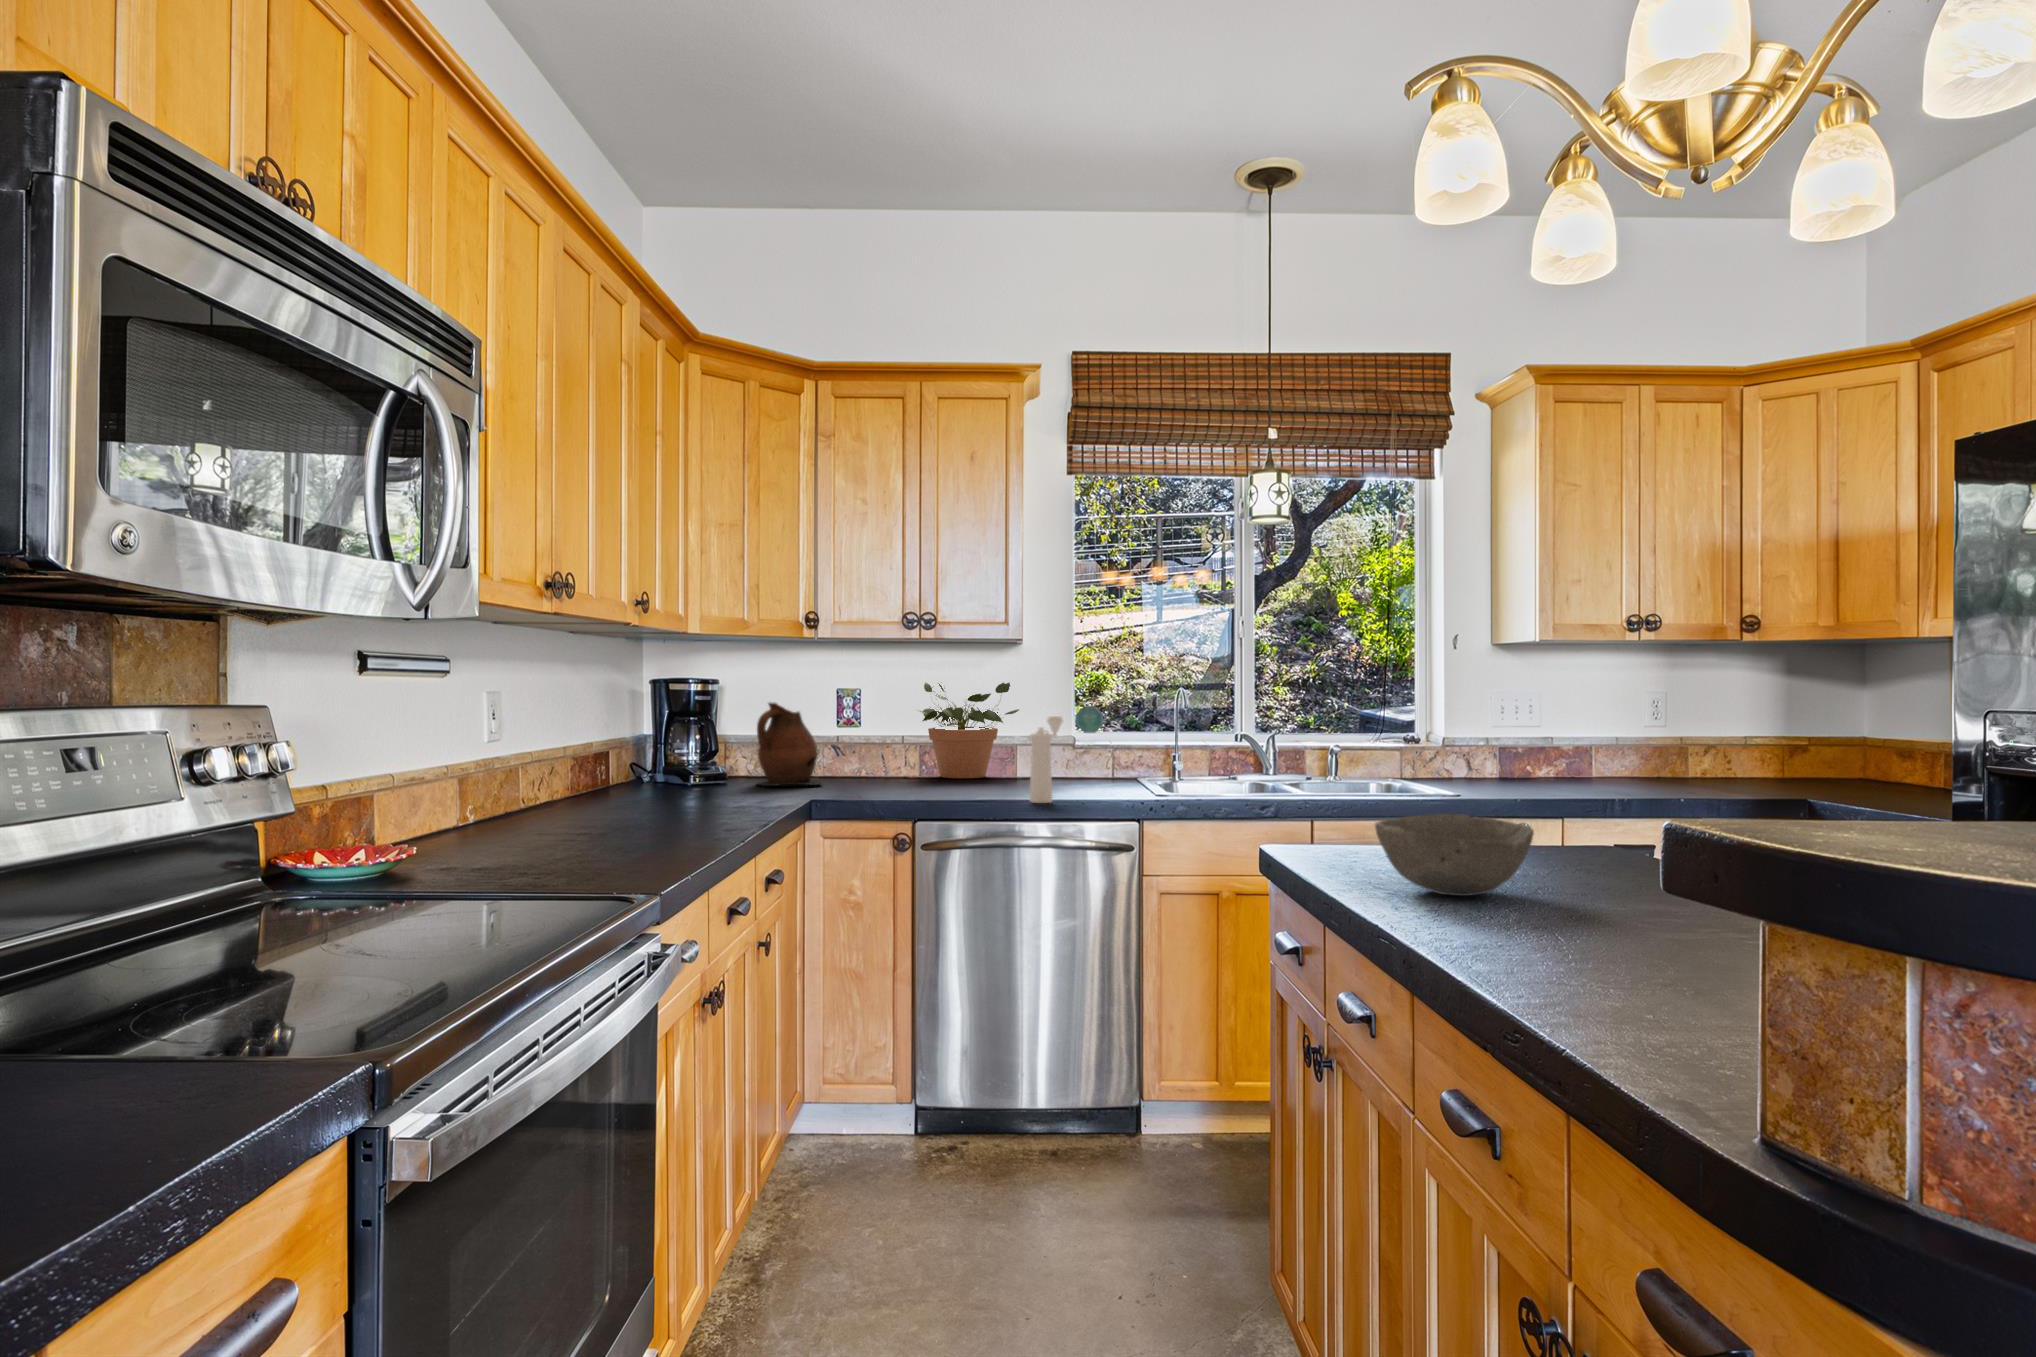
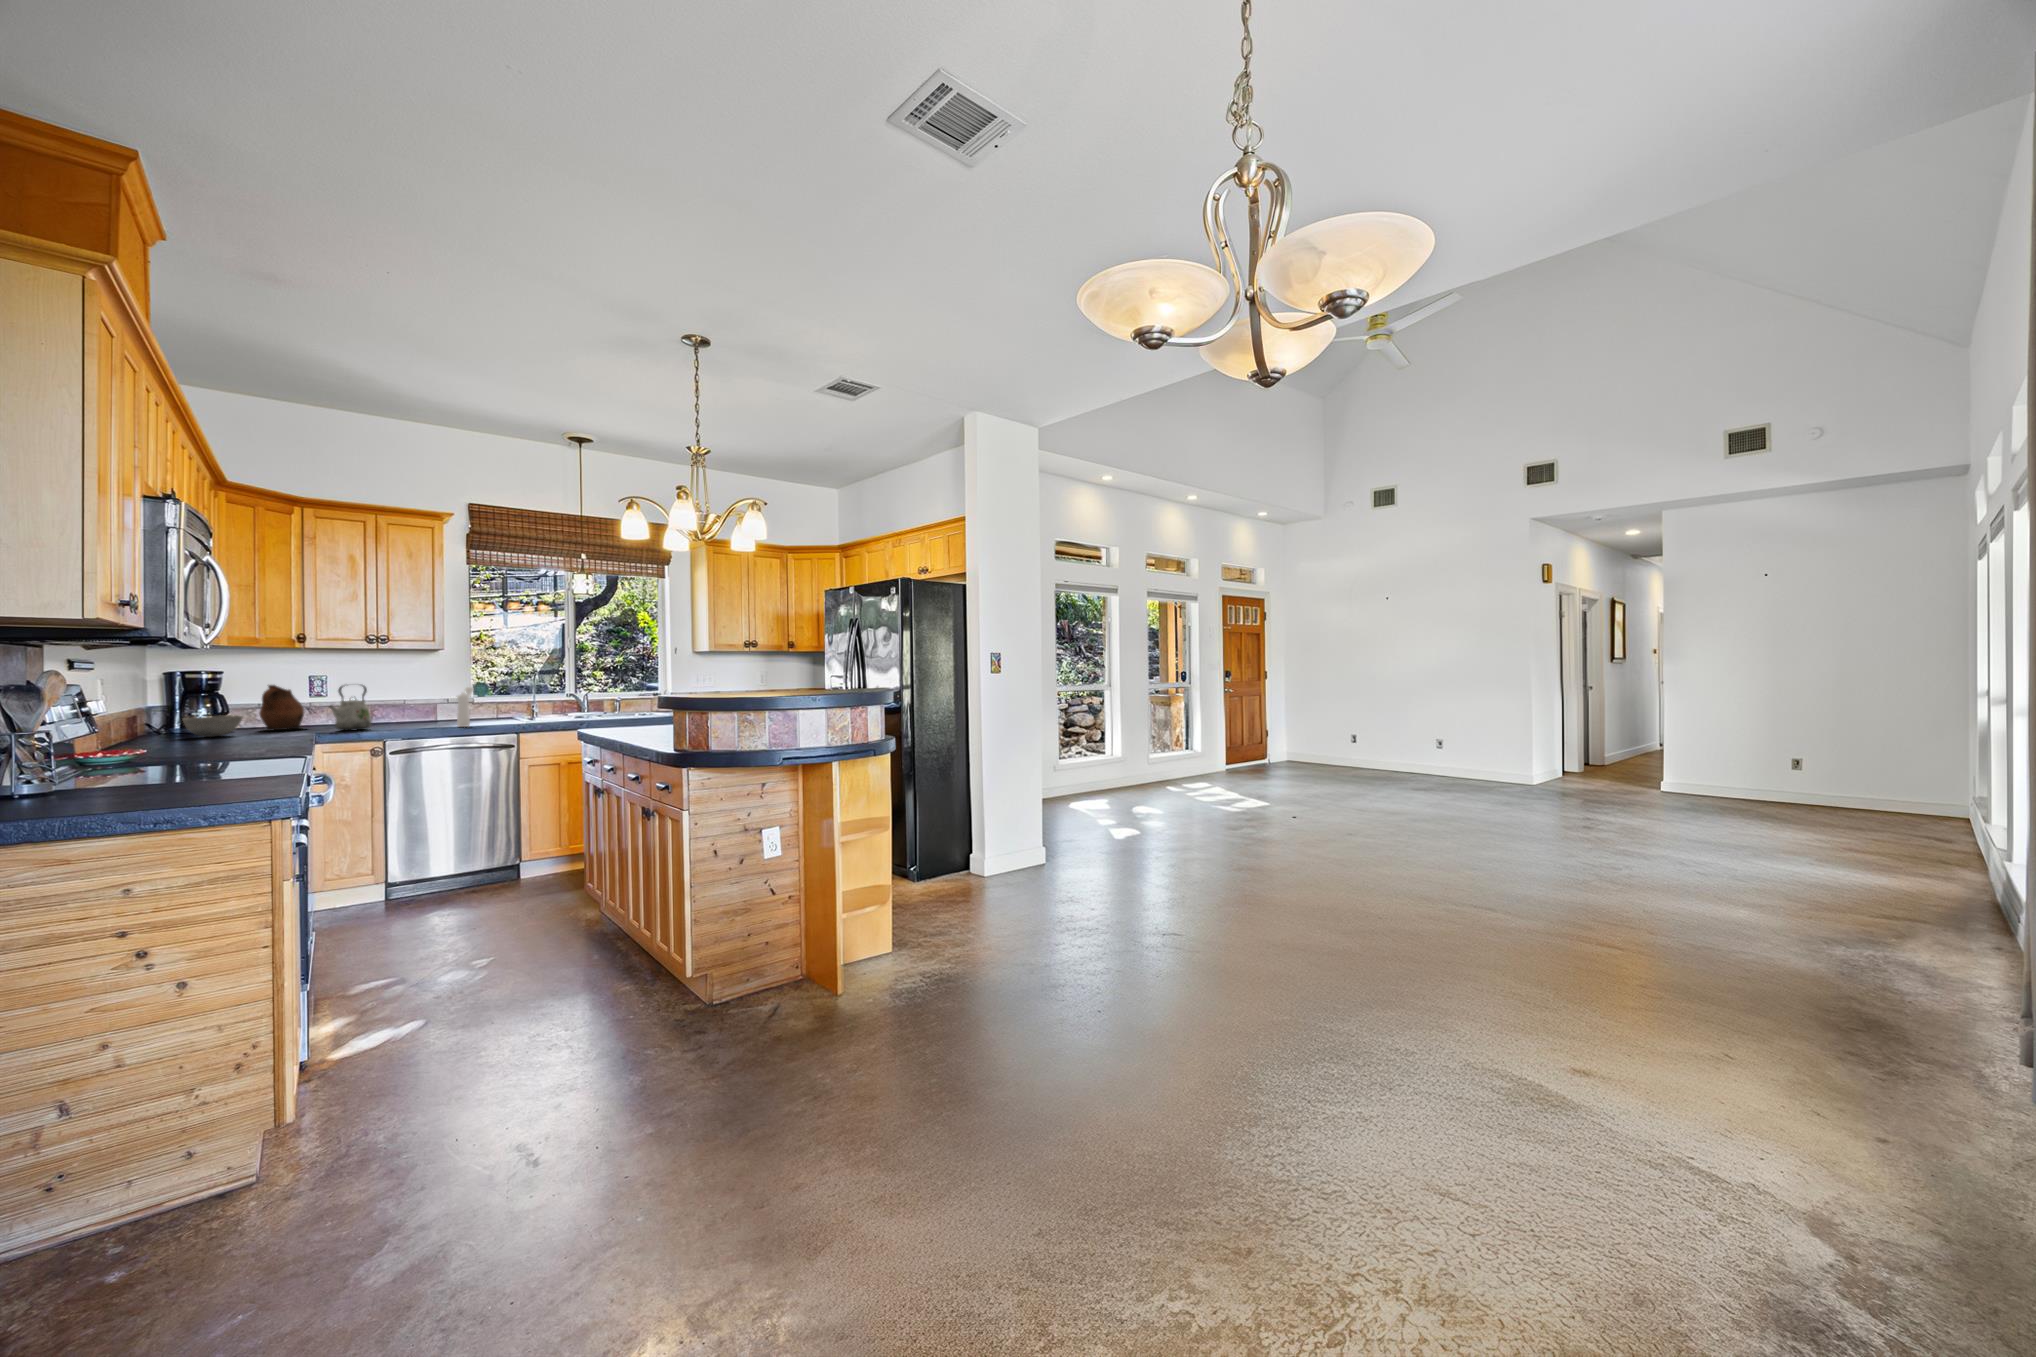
potted plant: present [917,682,1019,778] -> none [367,671,442,723]
kettle: none [828,704,897,797] -> present [329,685,371,731]
bowl: present [1375,814,1534,896] -> present [183,715,242,737]

